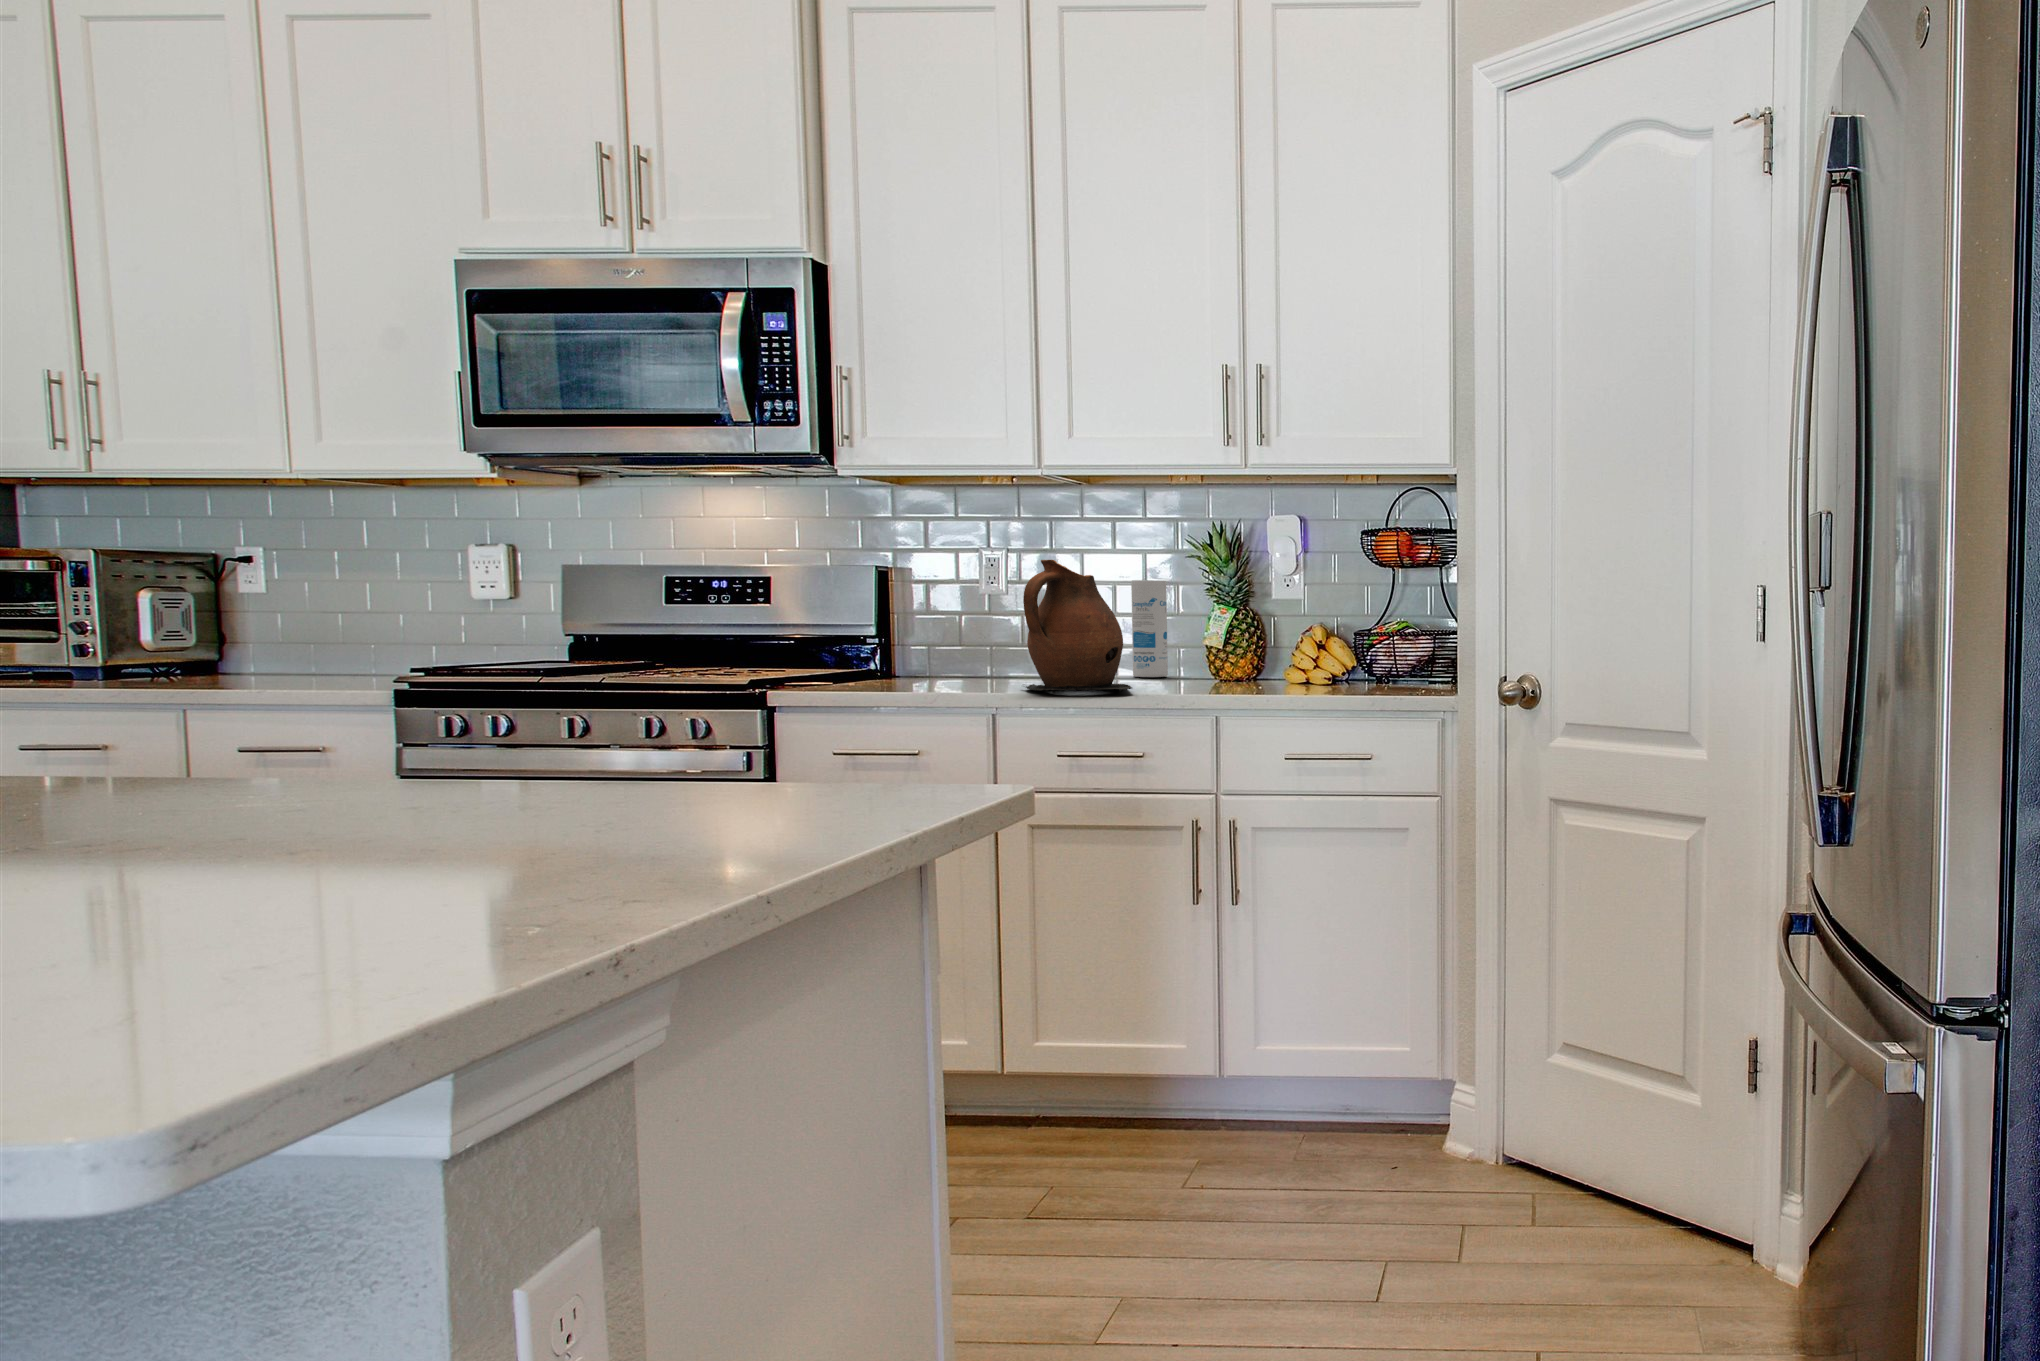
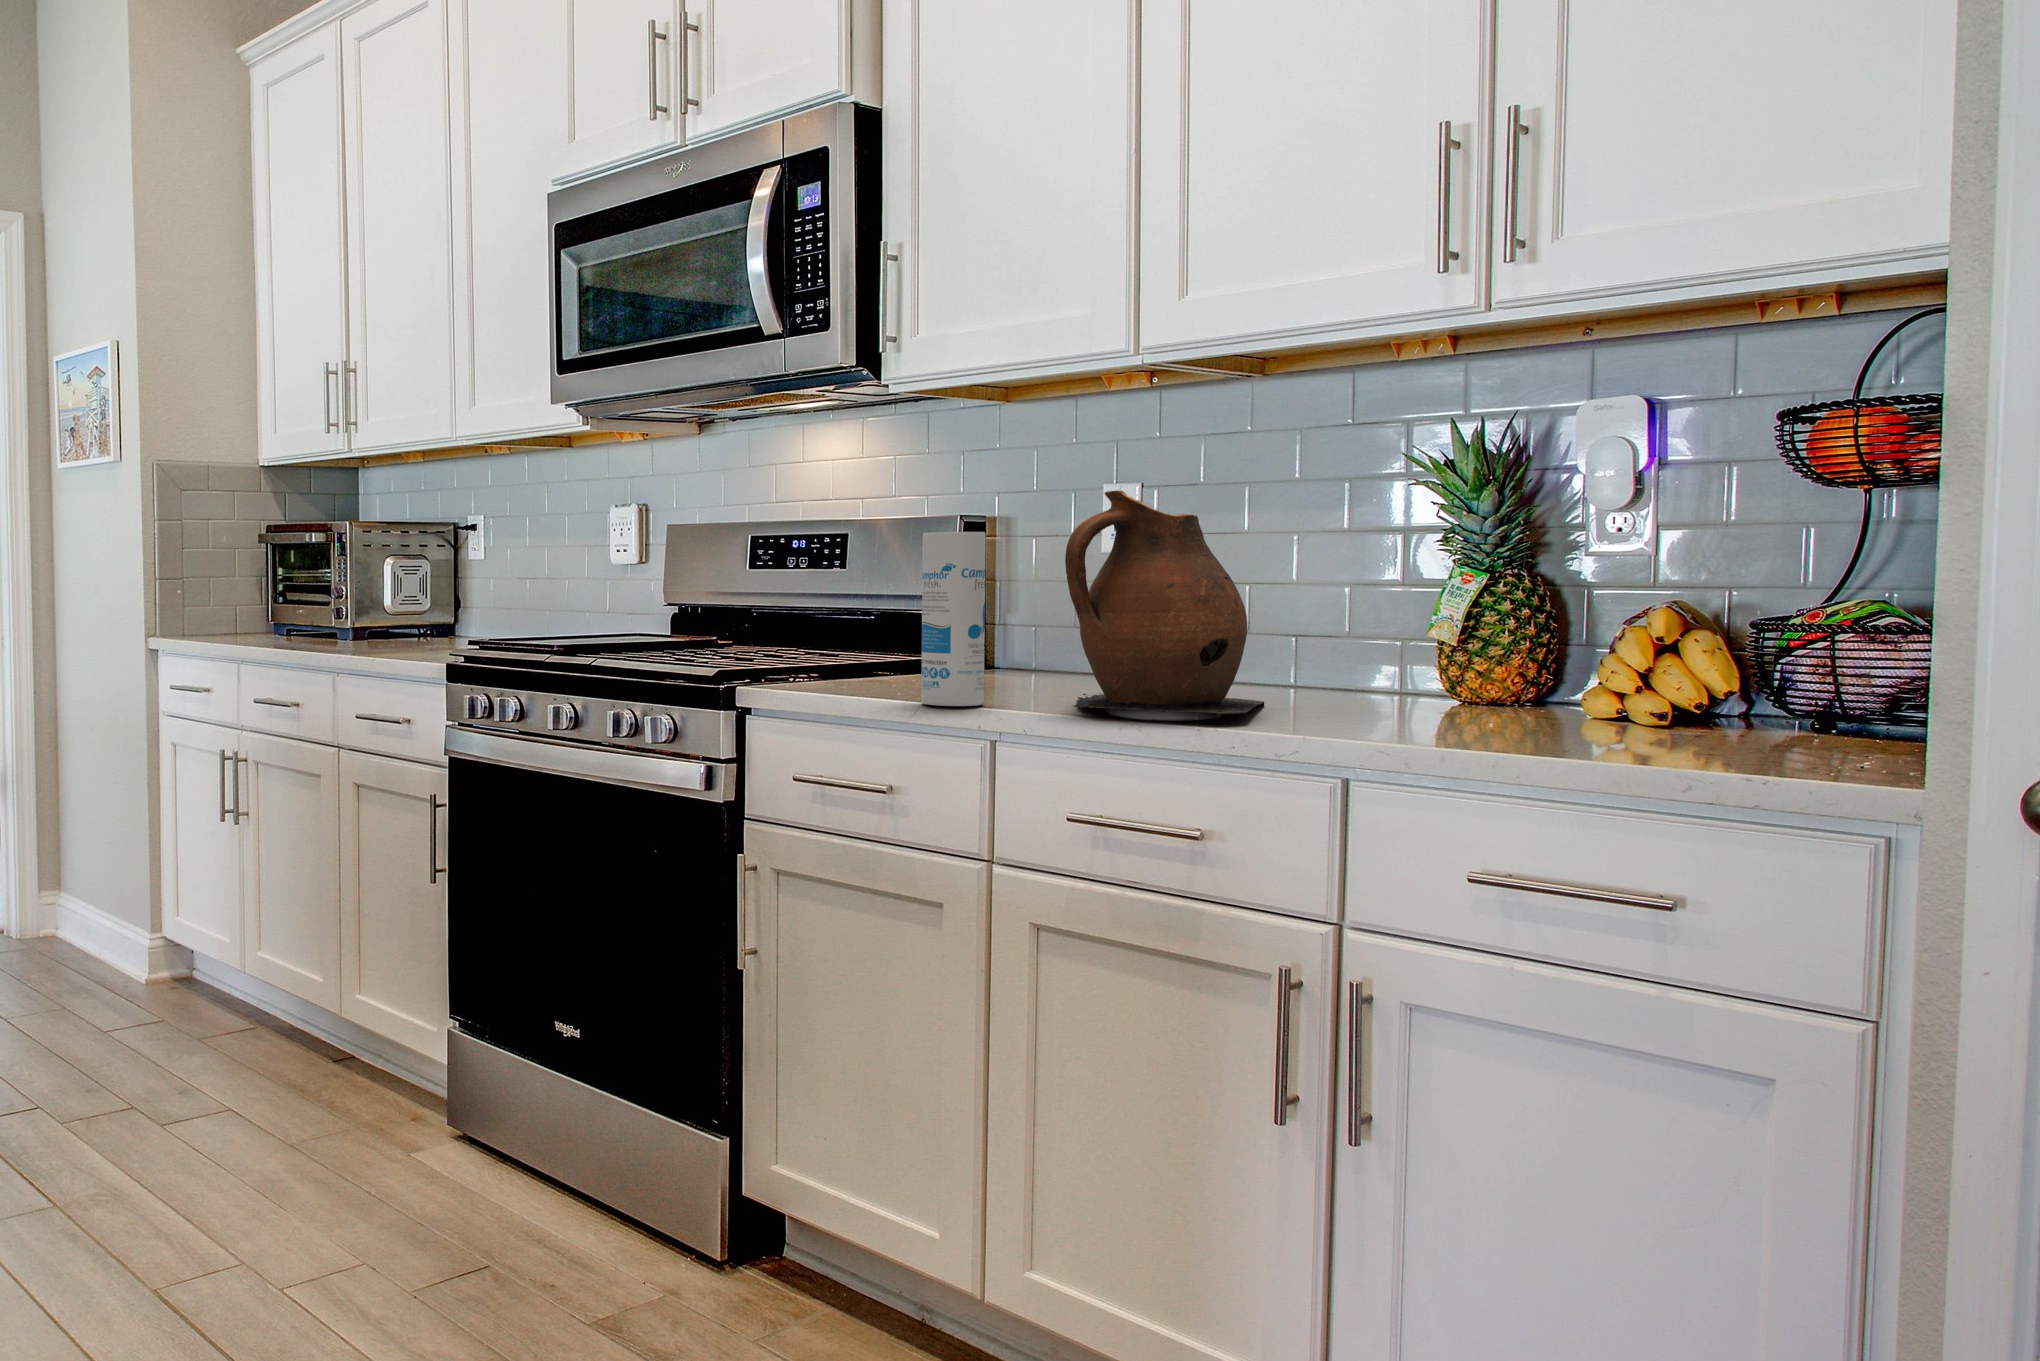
canister: present [1131,580,1168,677] -> present [921,532,986,706]

